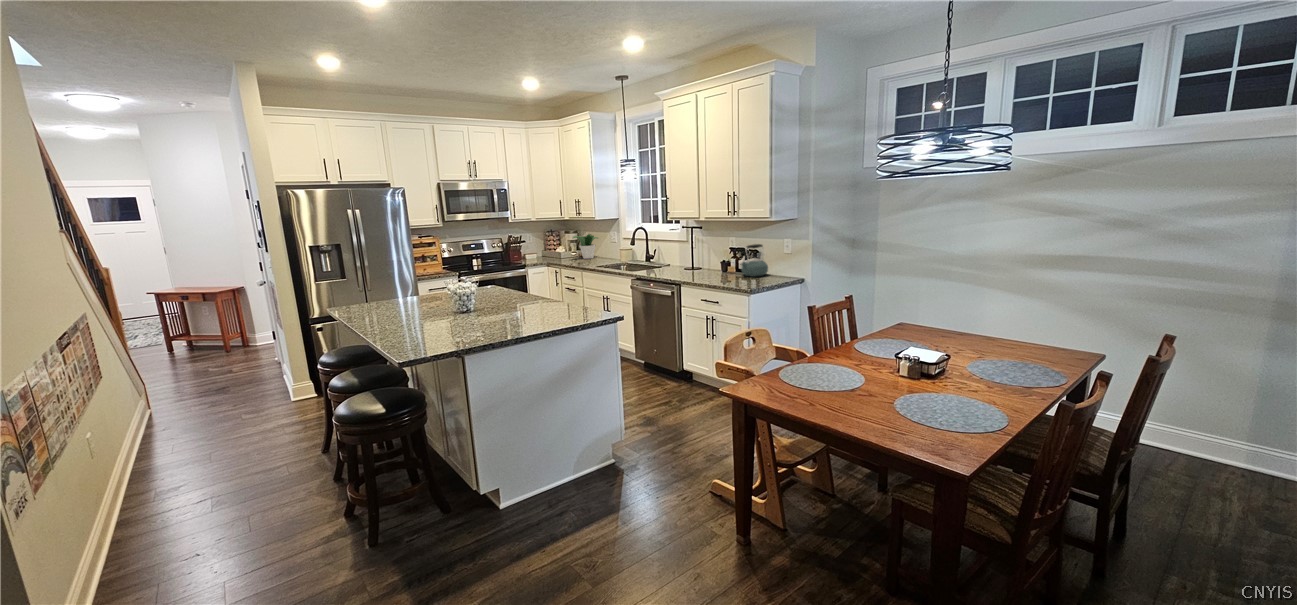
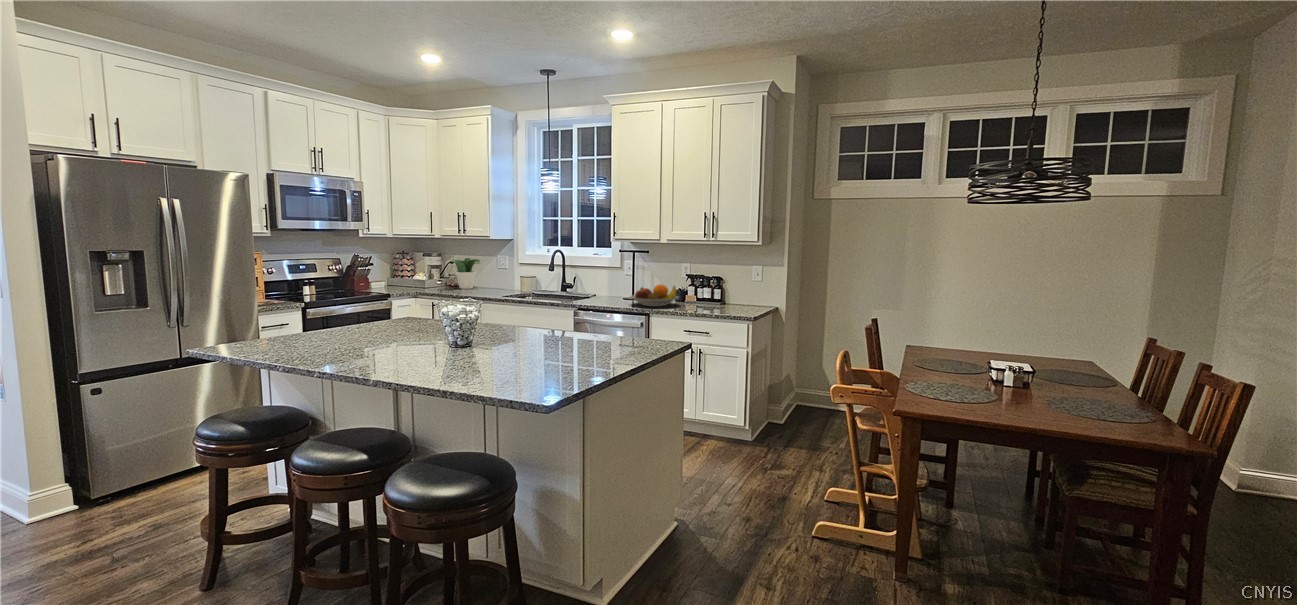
kettle: present [739,244,768,276] -> none [705,270,733,305]
fruit bowl: none [671,258,715,278] -> present [630,284,678,307]

